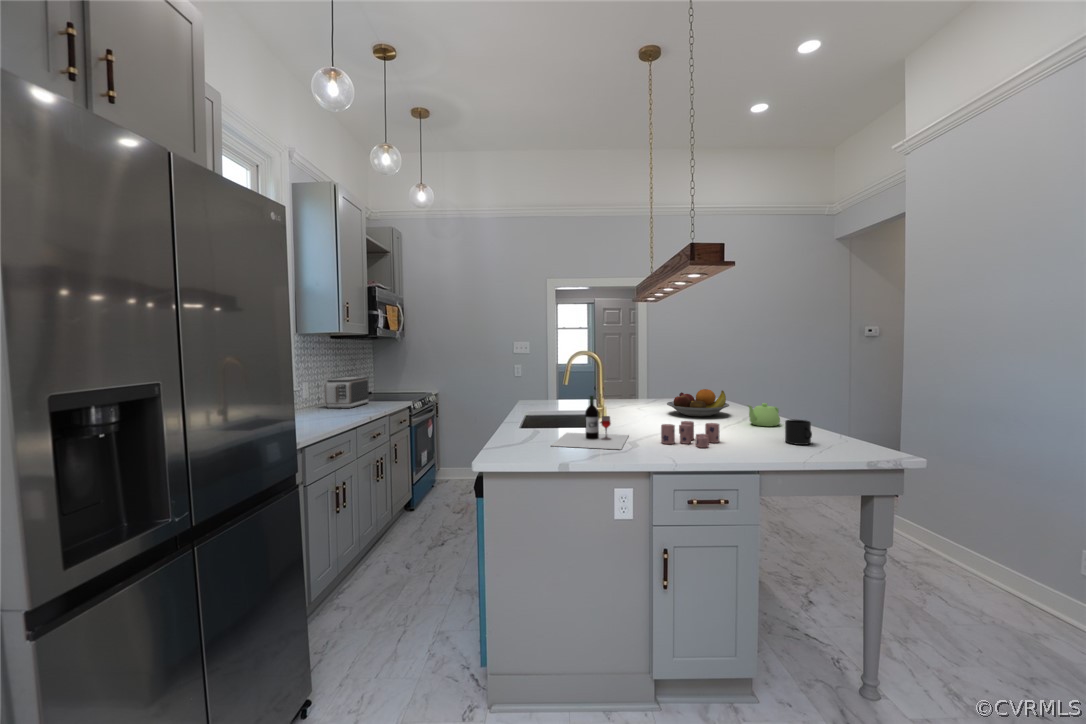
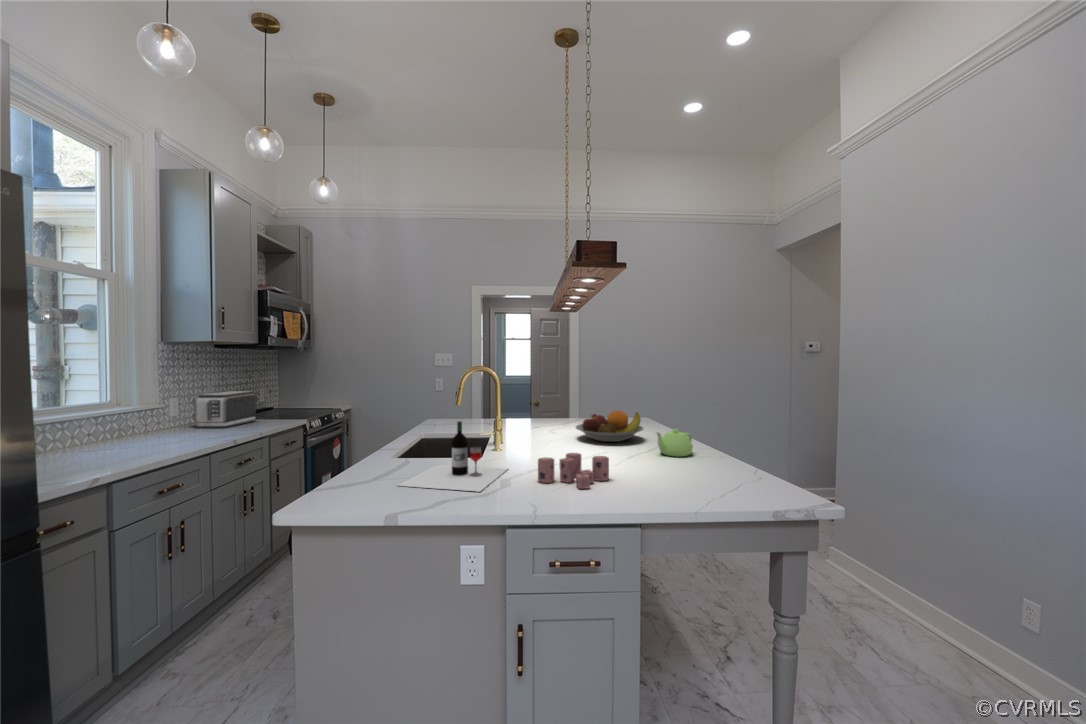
mug: present [785,420,812,445] -> none [686,452,715,484]

